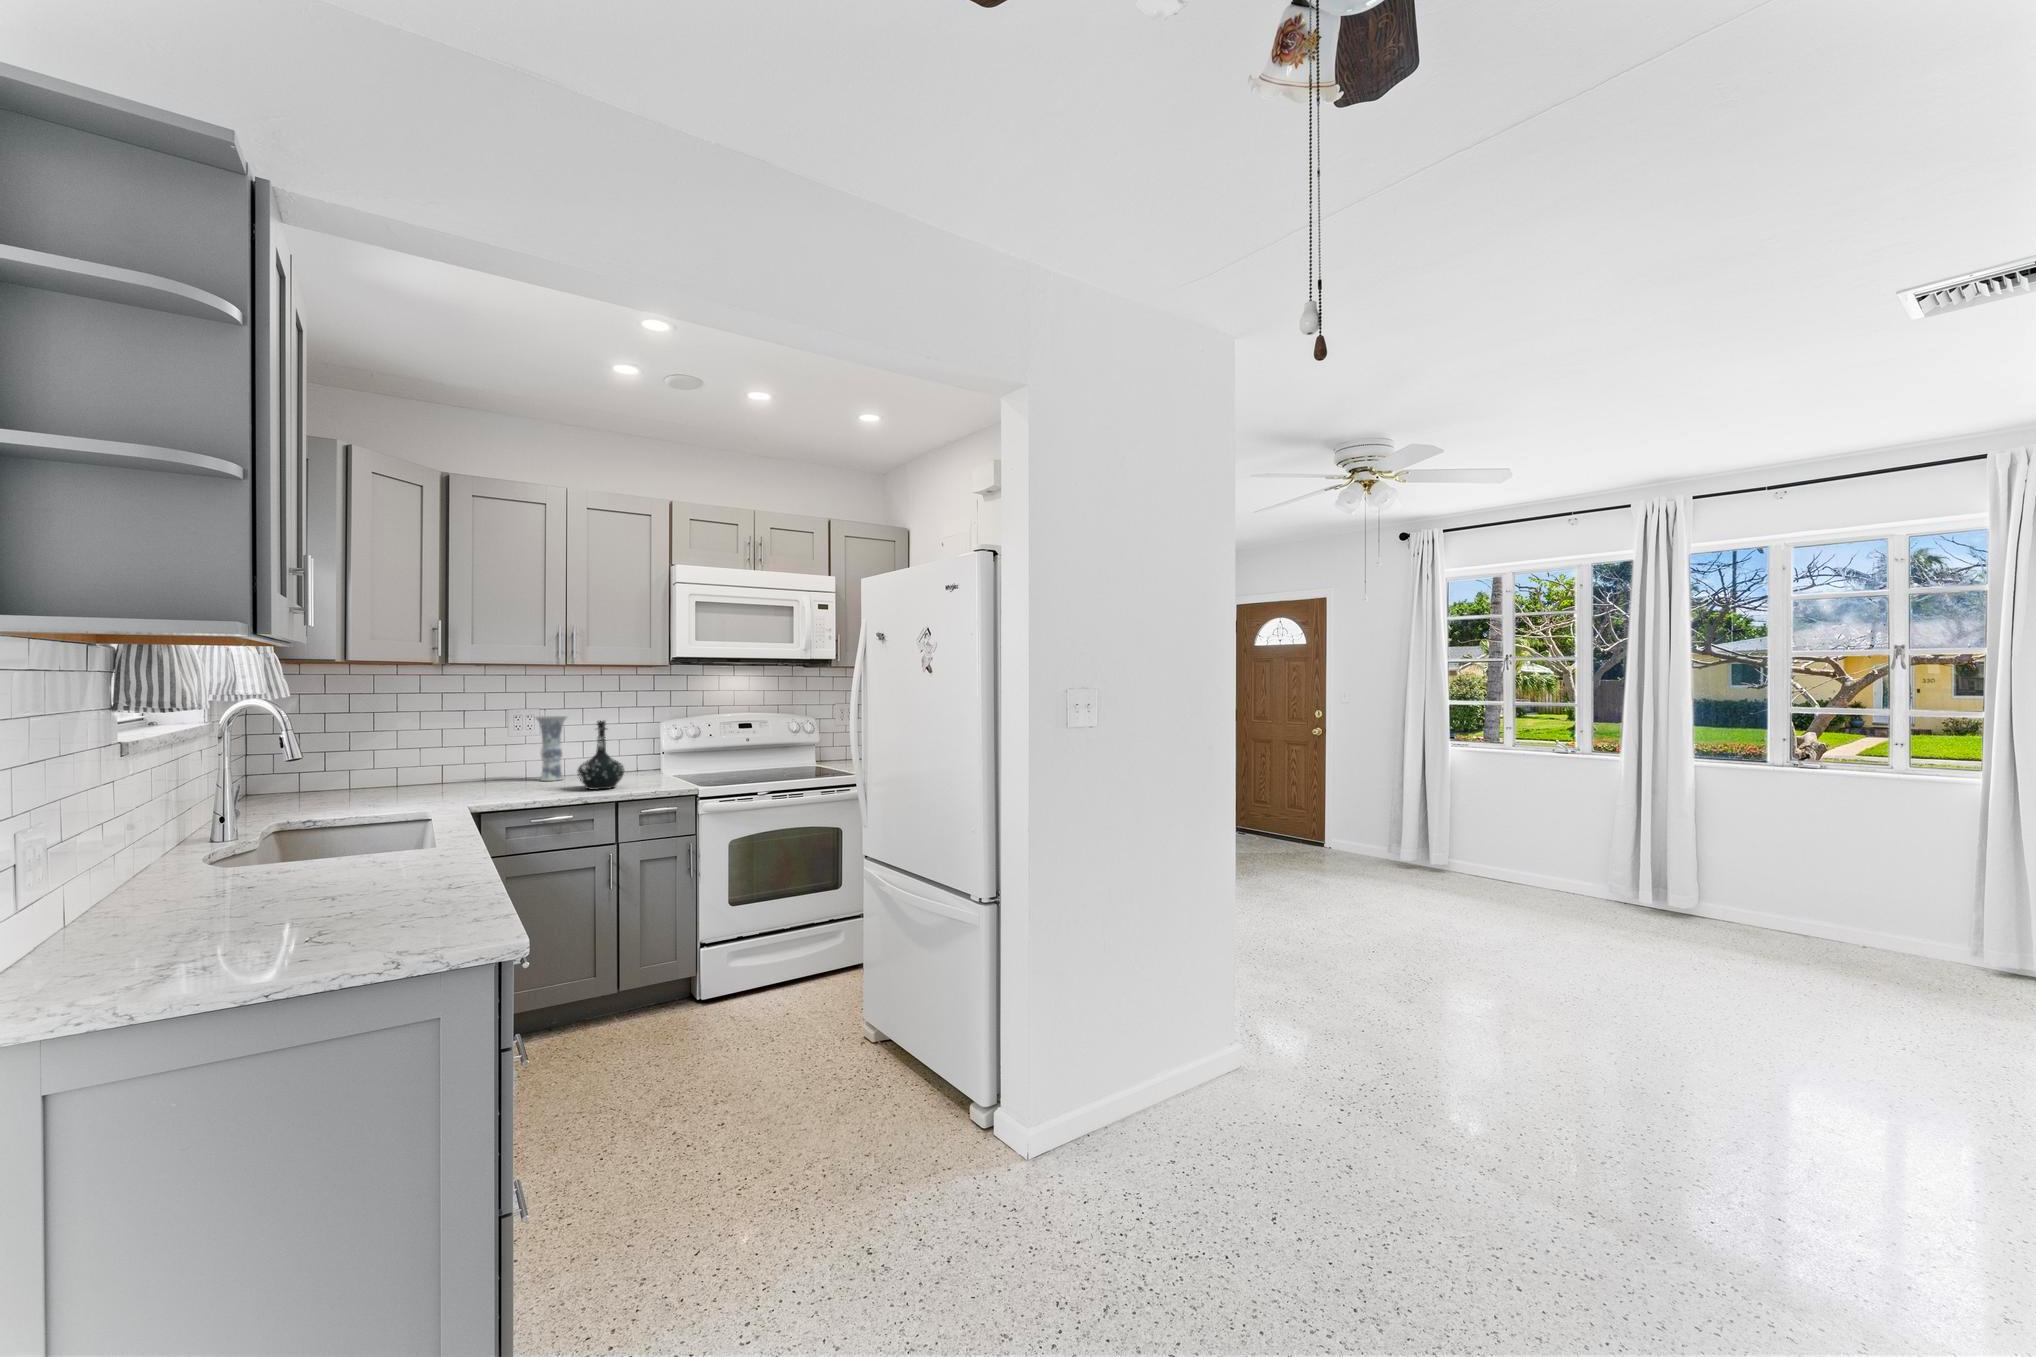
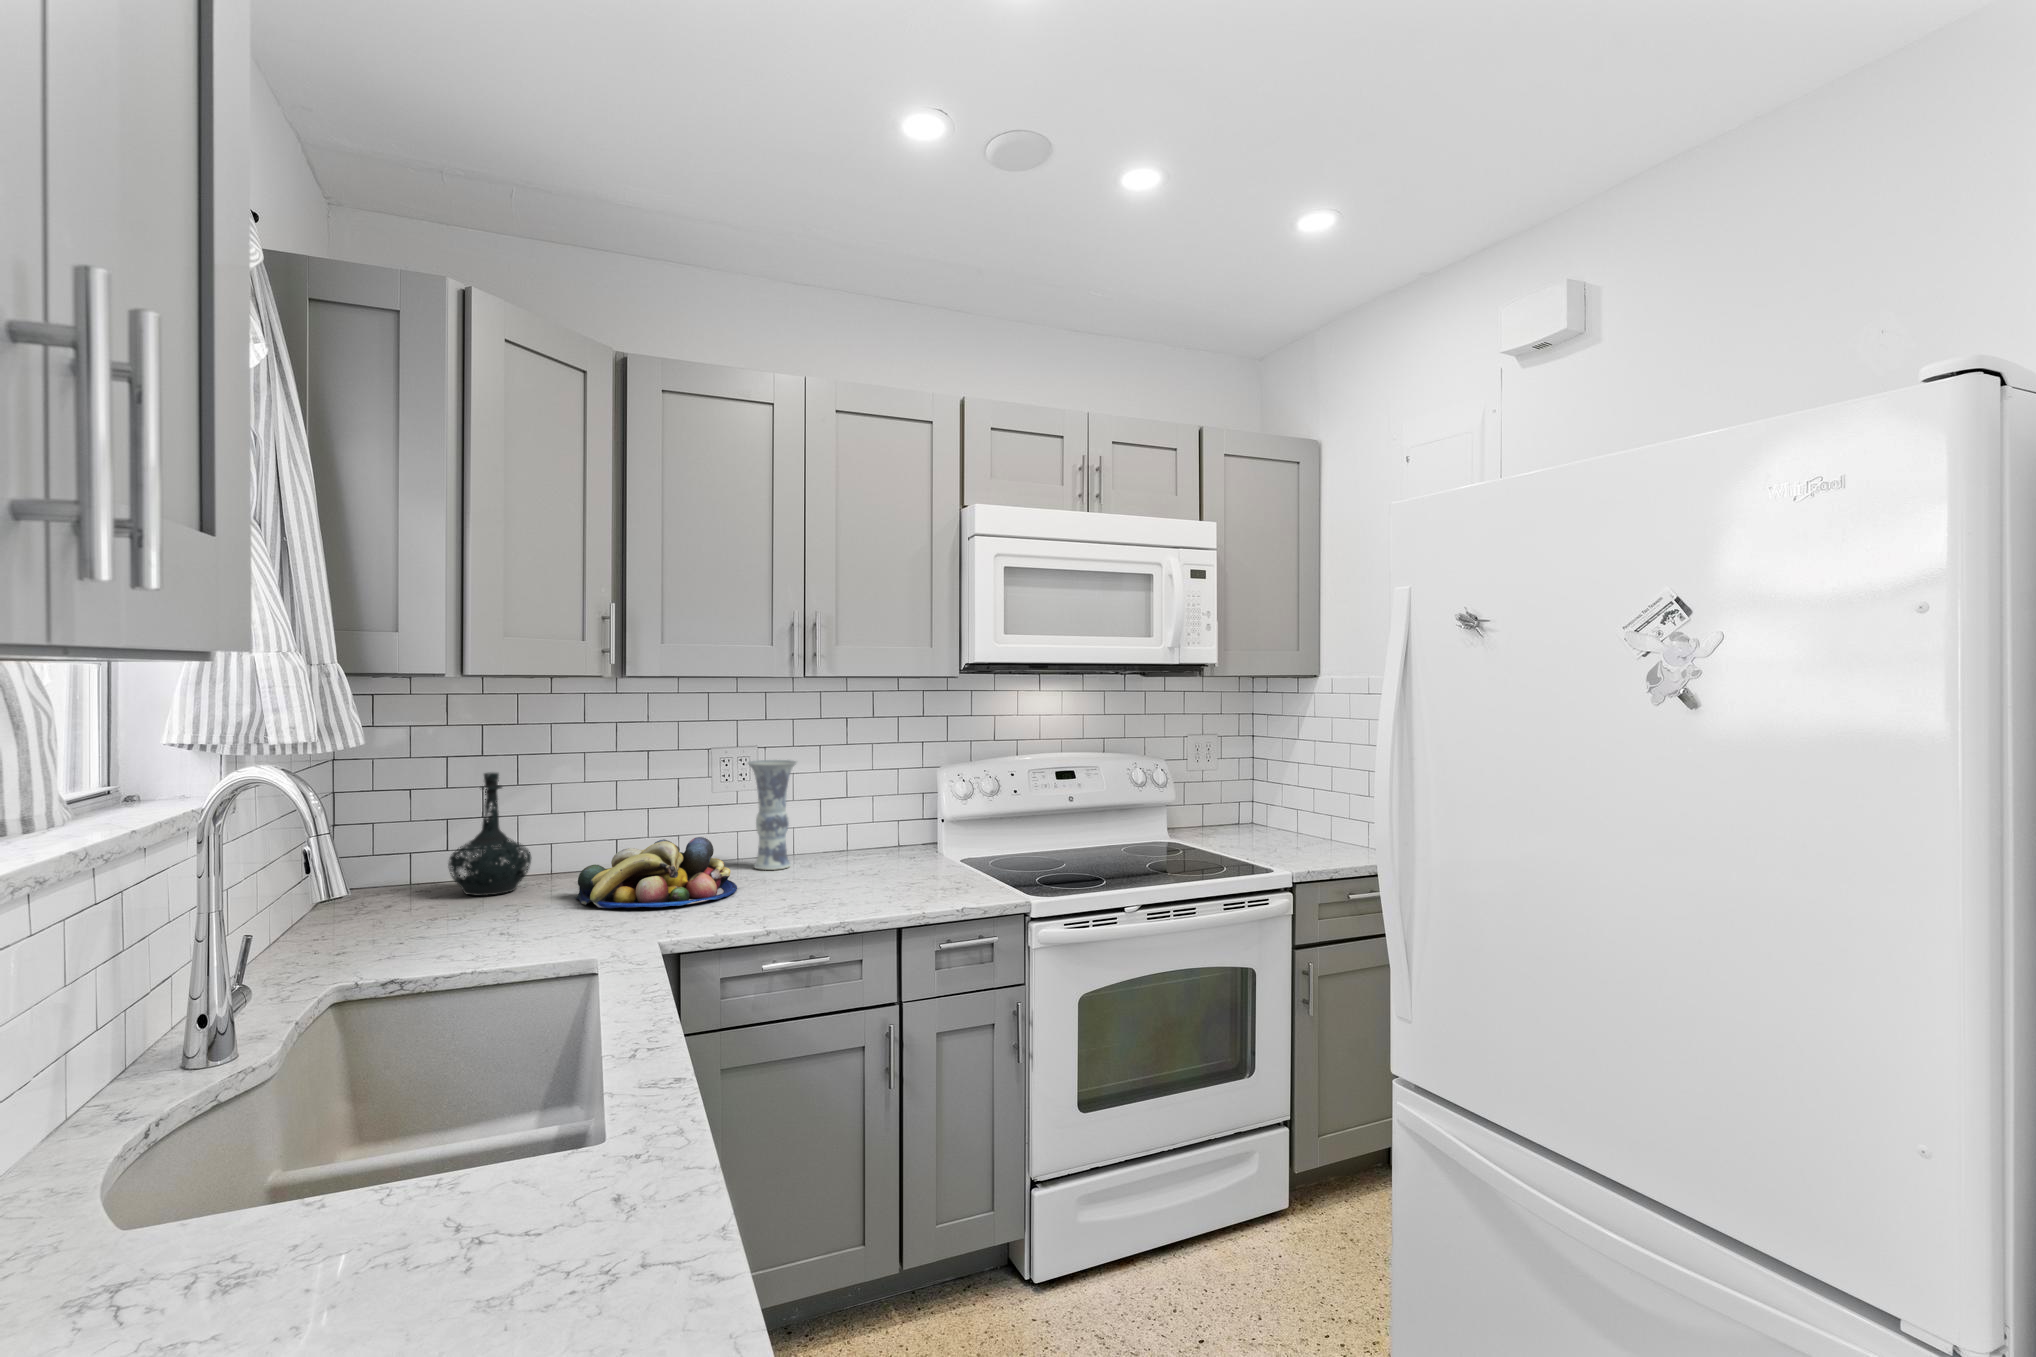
bottle: present [578,721,624,790] -> present [448,773,531,896]
fruit bowl: none [417,759,523,797] -> present [576,837,737,908]

